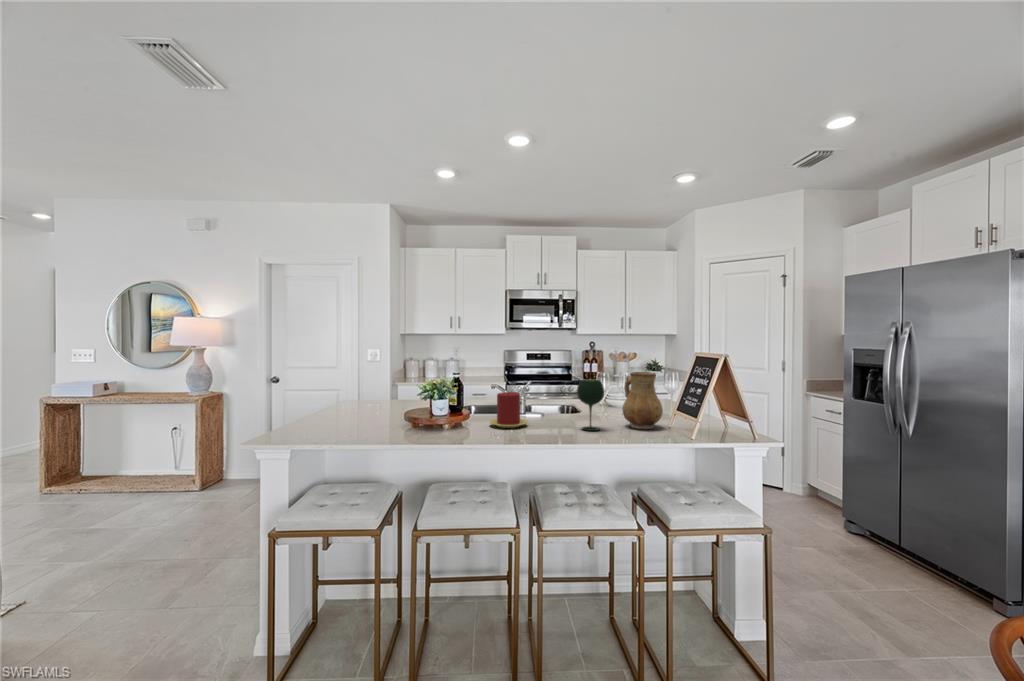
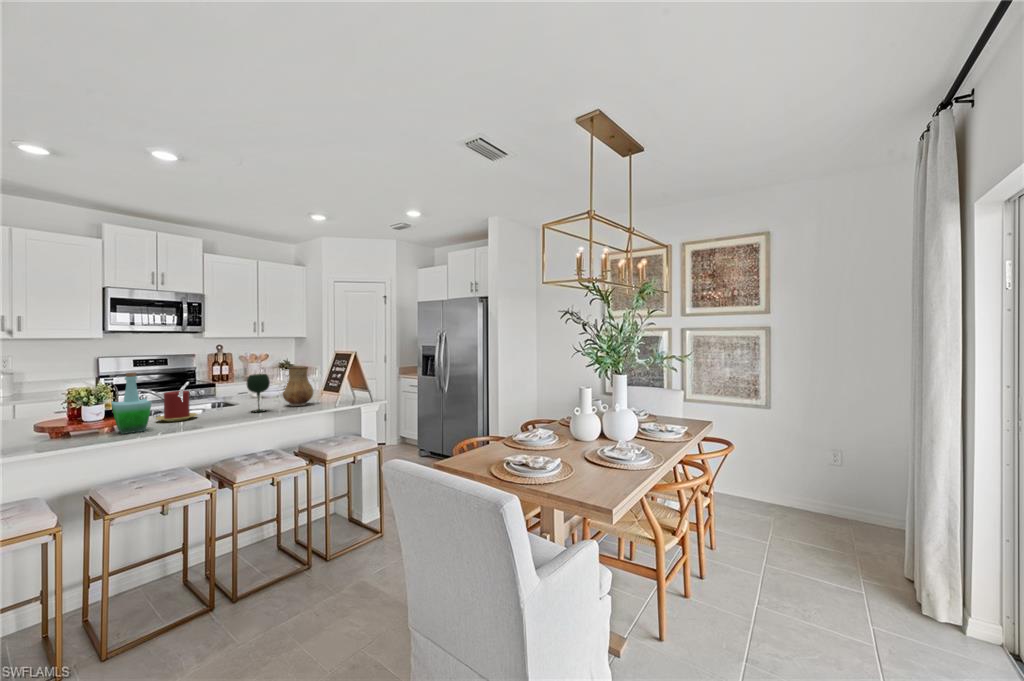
bottle: none [443,369,476,437] -> present [112,372,152,434]

